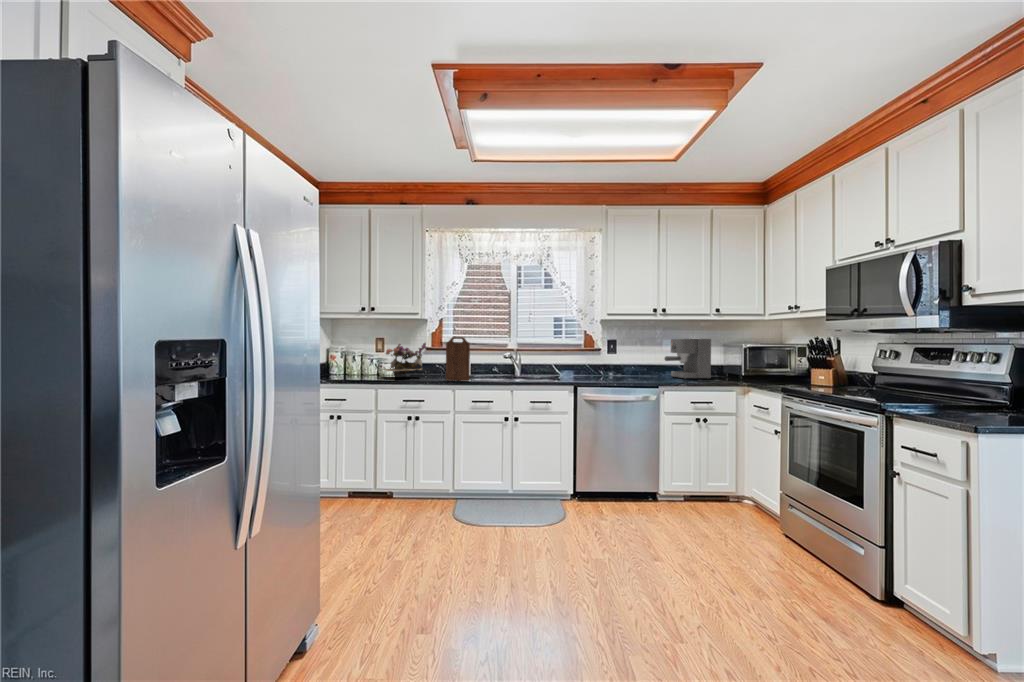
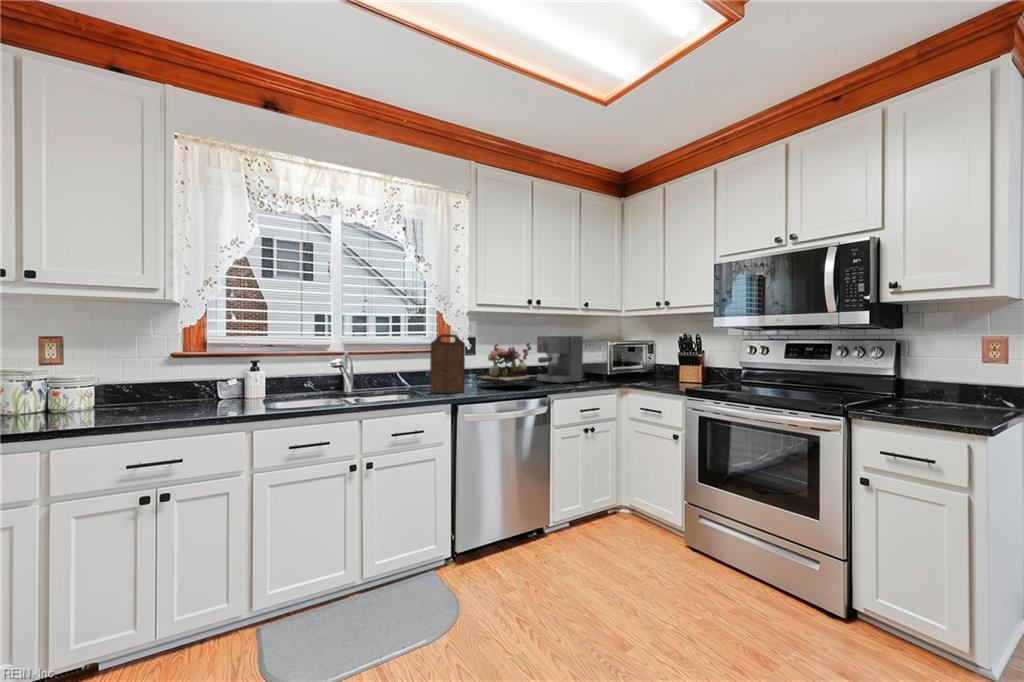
cutting board: present [446,337,470,381] -> present [430,334,465,393]
flower arrangement: present [384,343,426,377] -> present [479,343,535,386]

